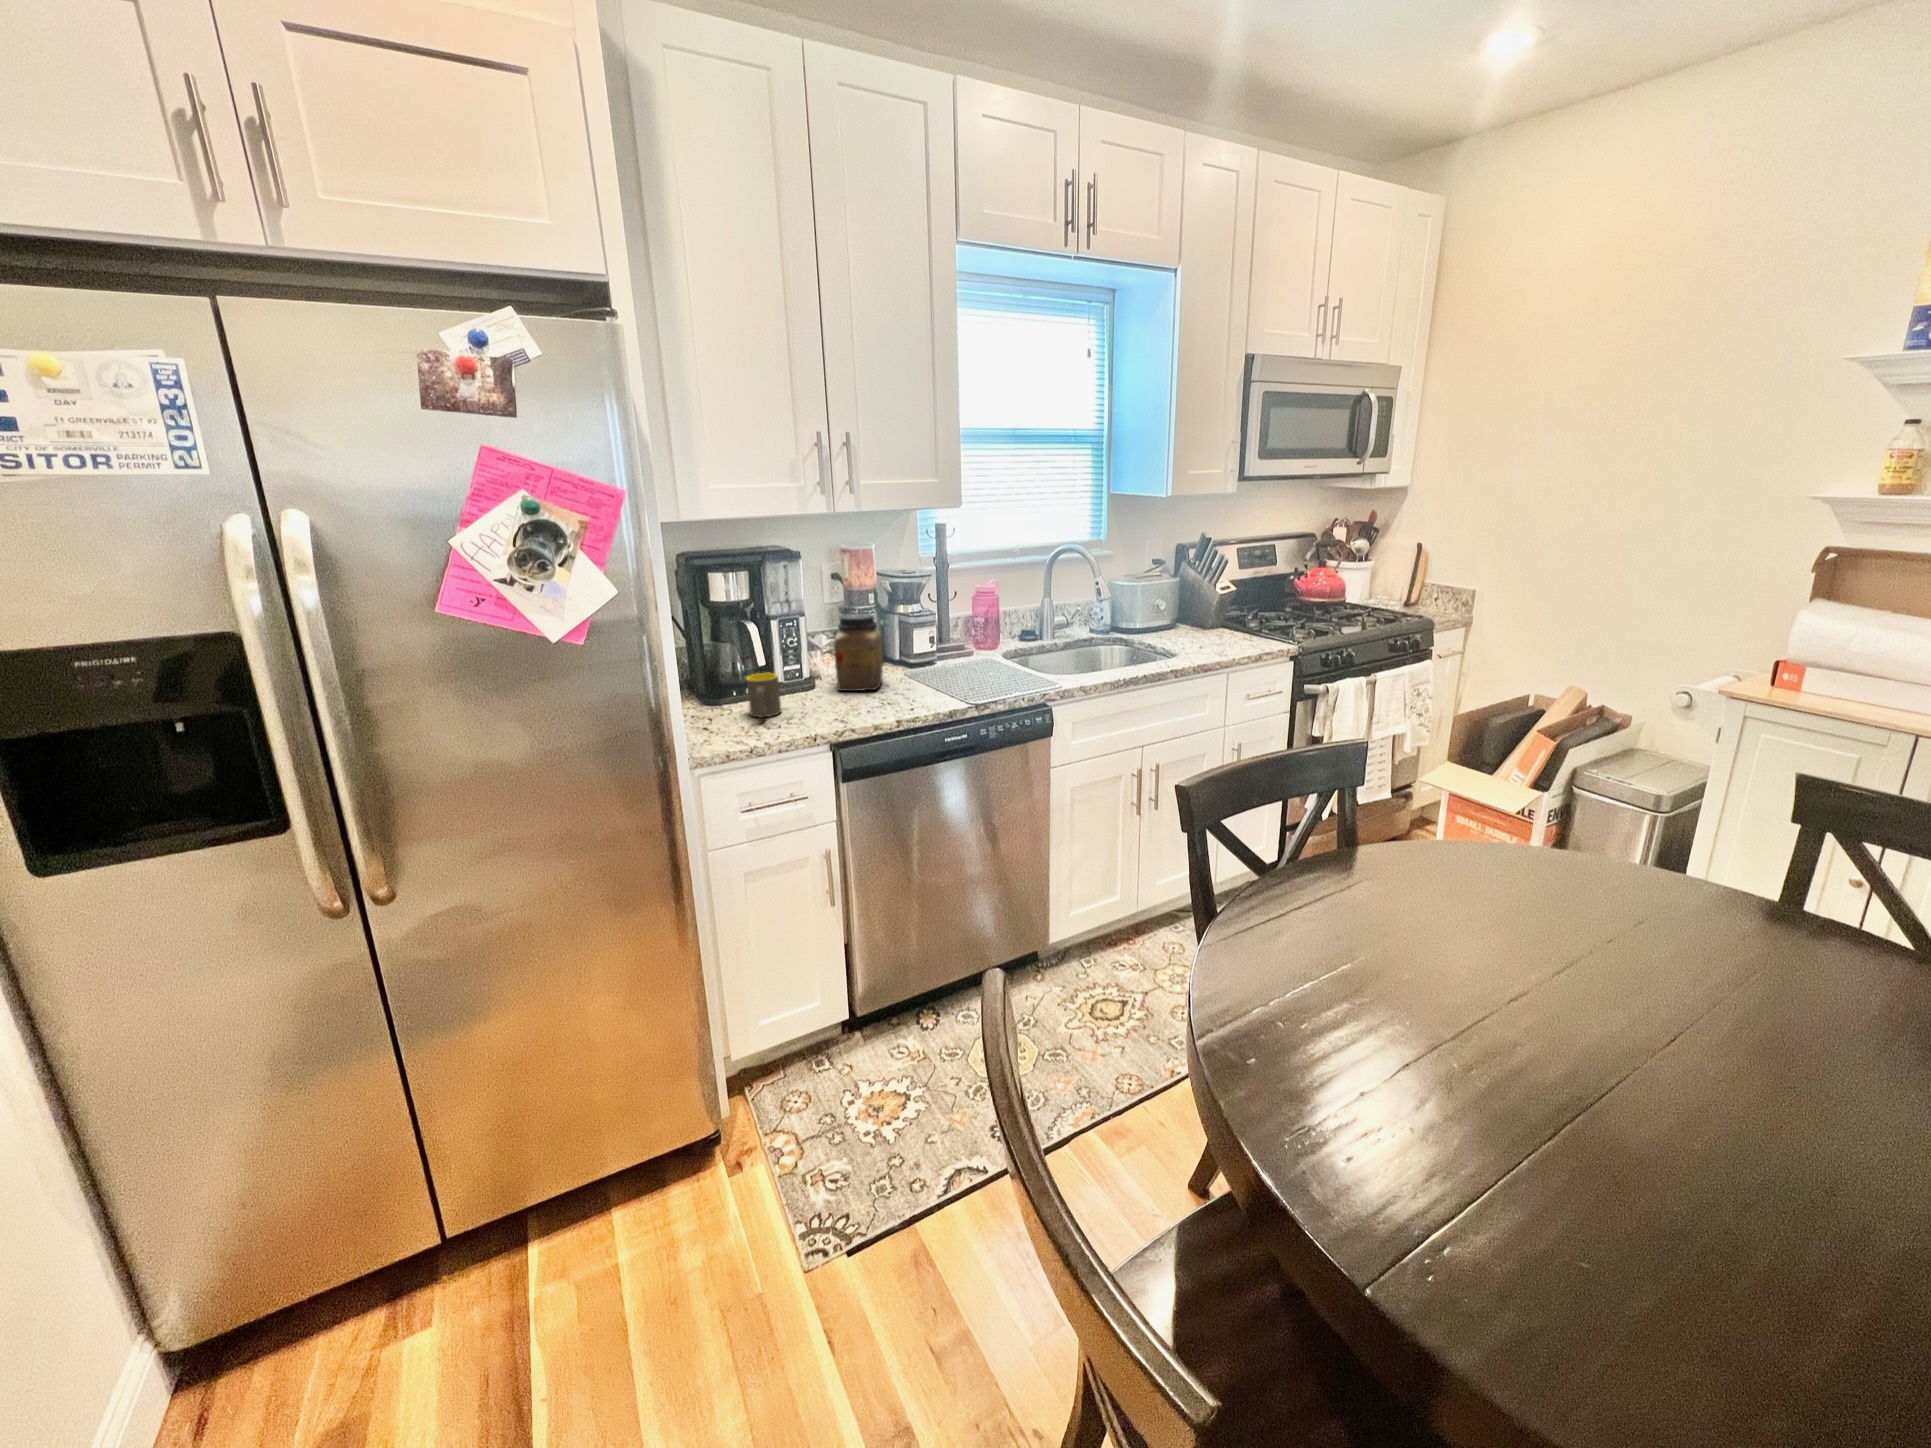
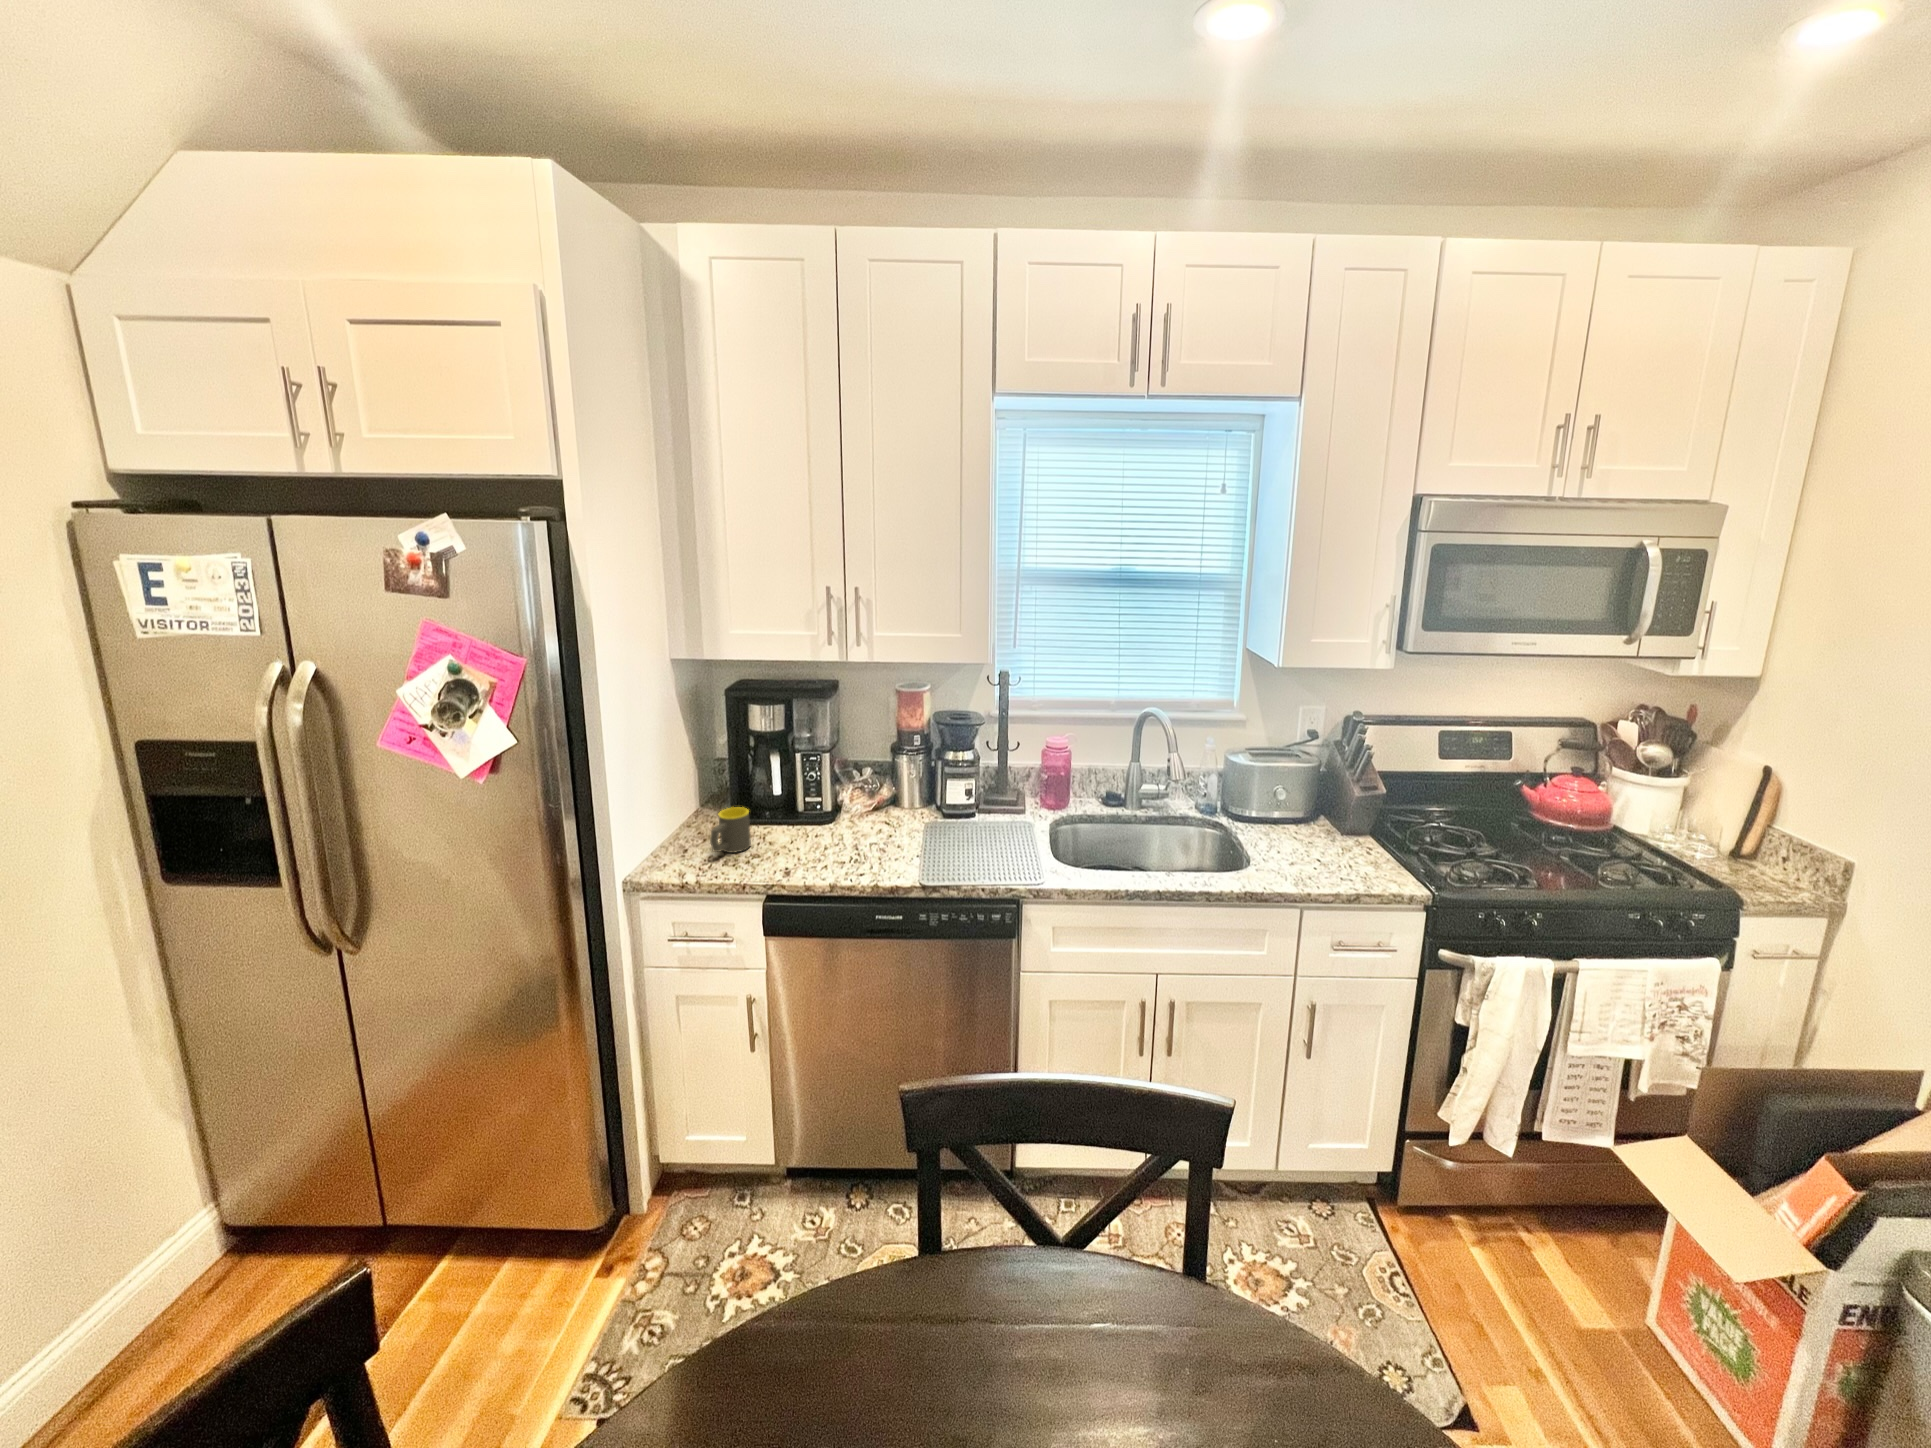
jar: present [834,613,883,691] -> none [826,758,882,841]

